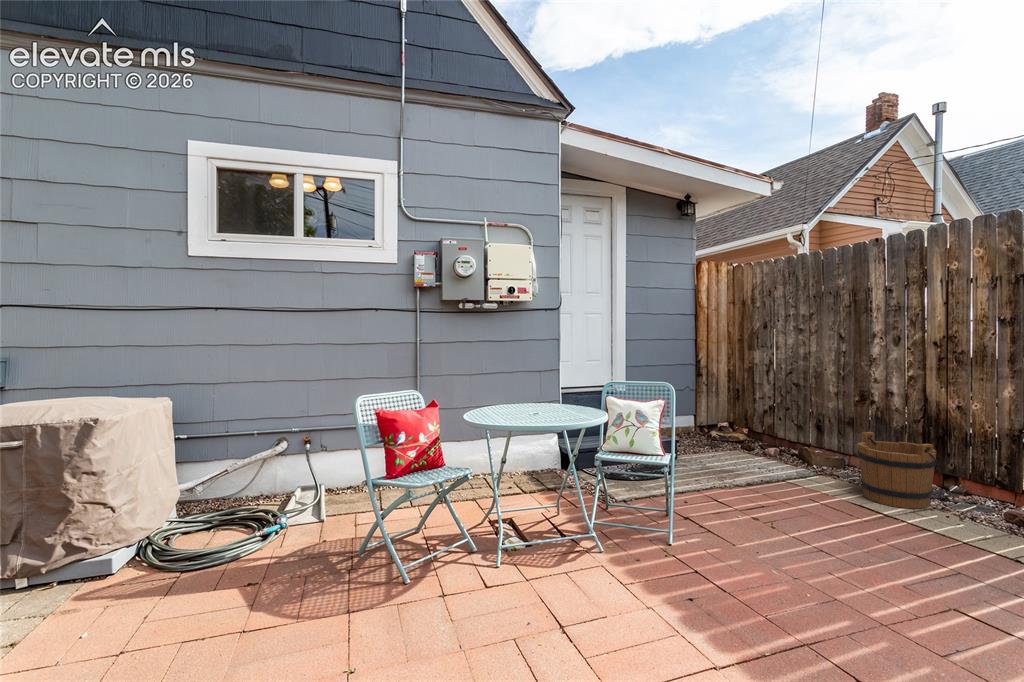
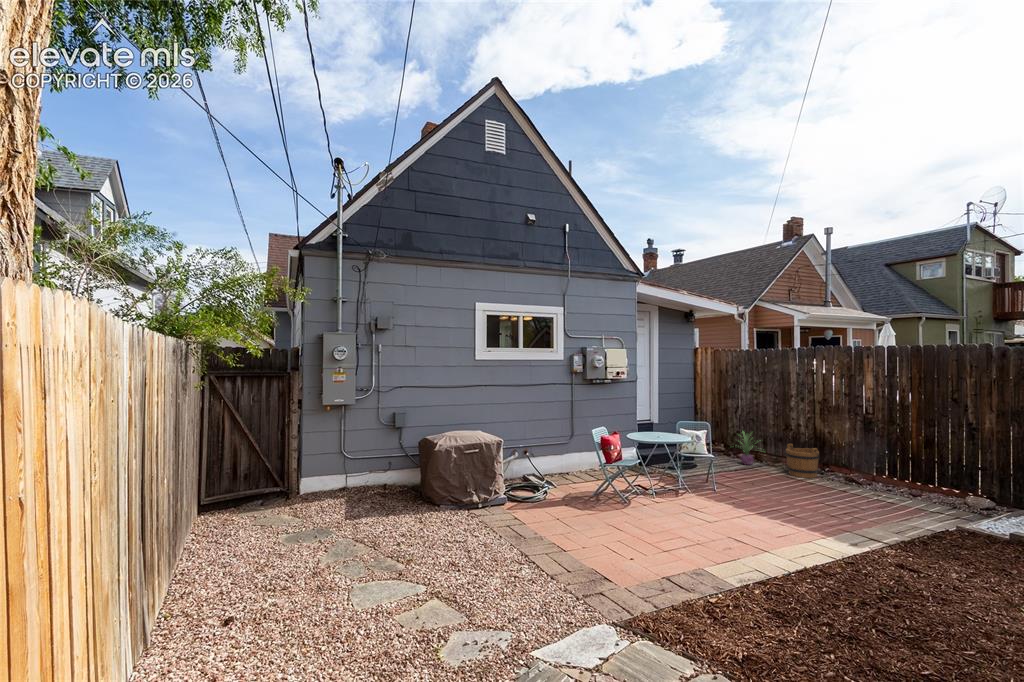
decorative plant: none [740,404,817,471] -> present [740,432,754,465]

